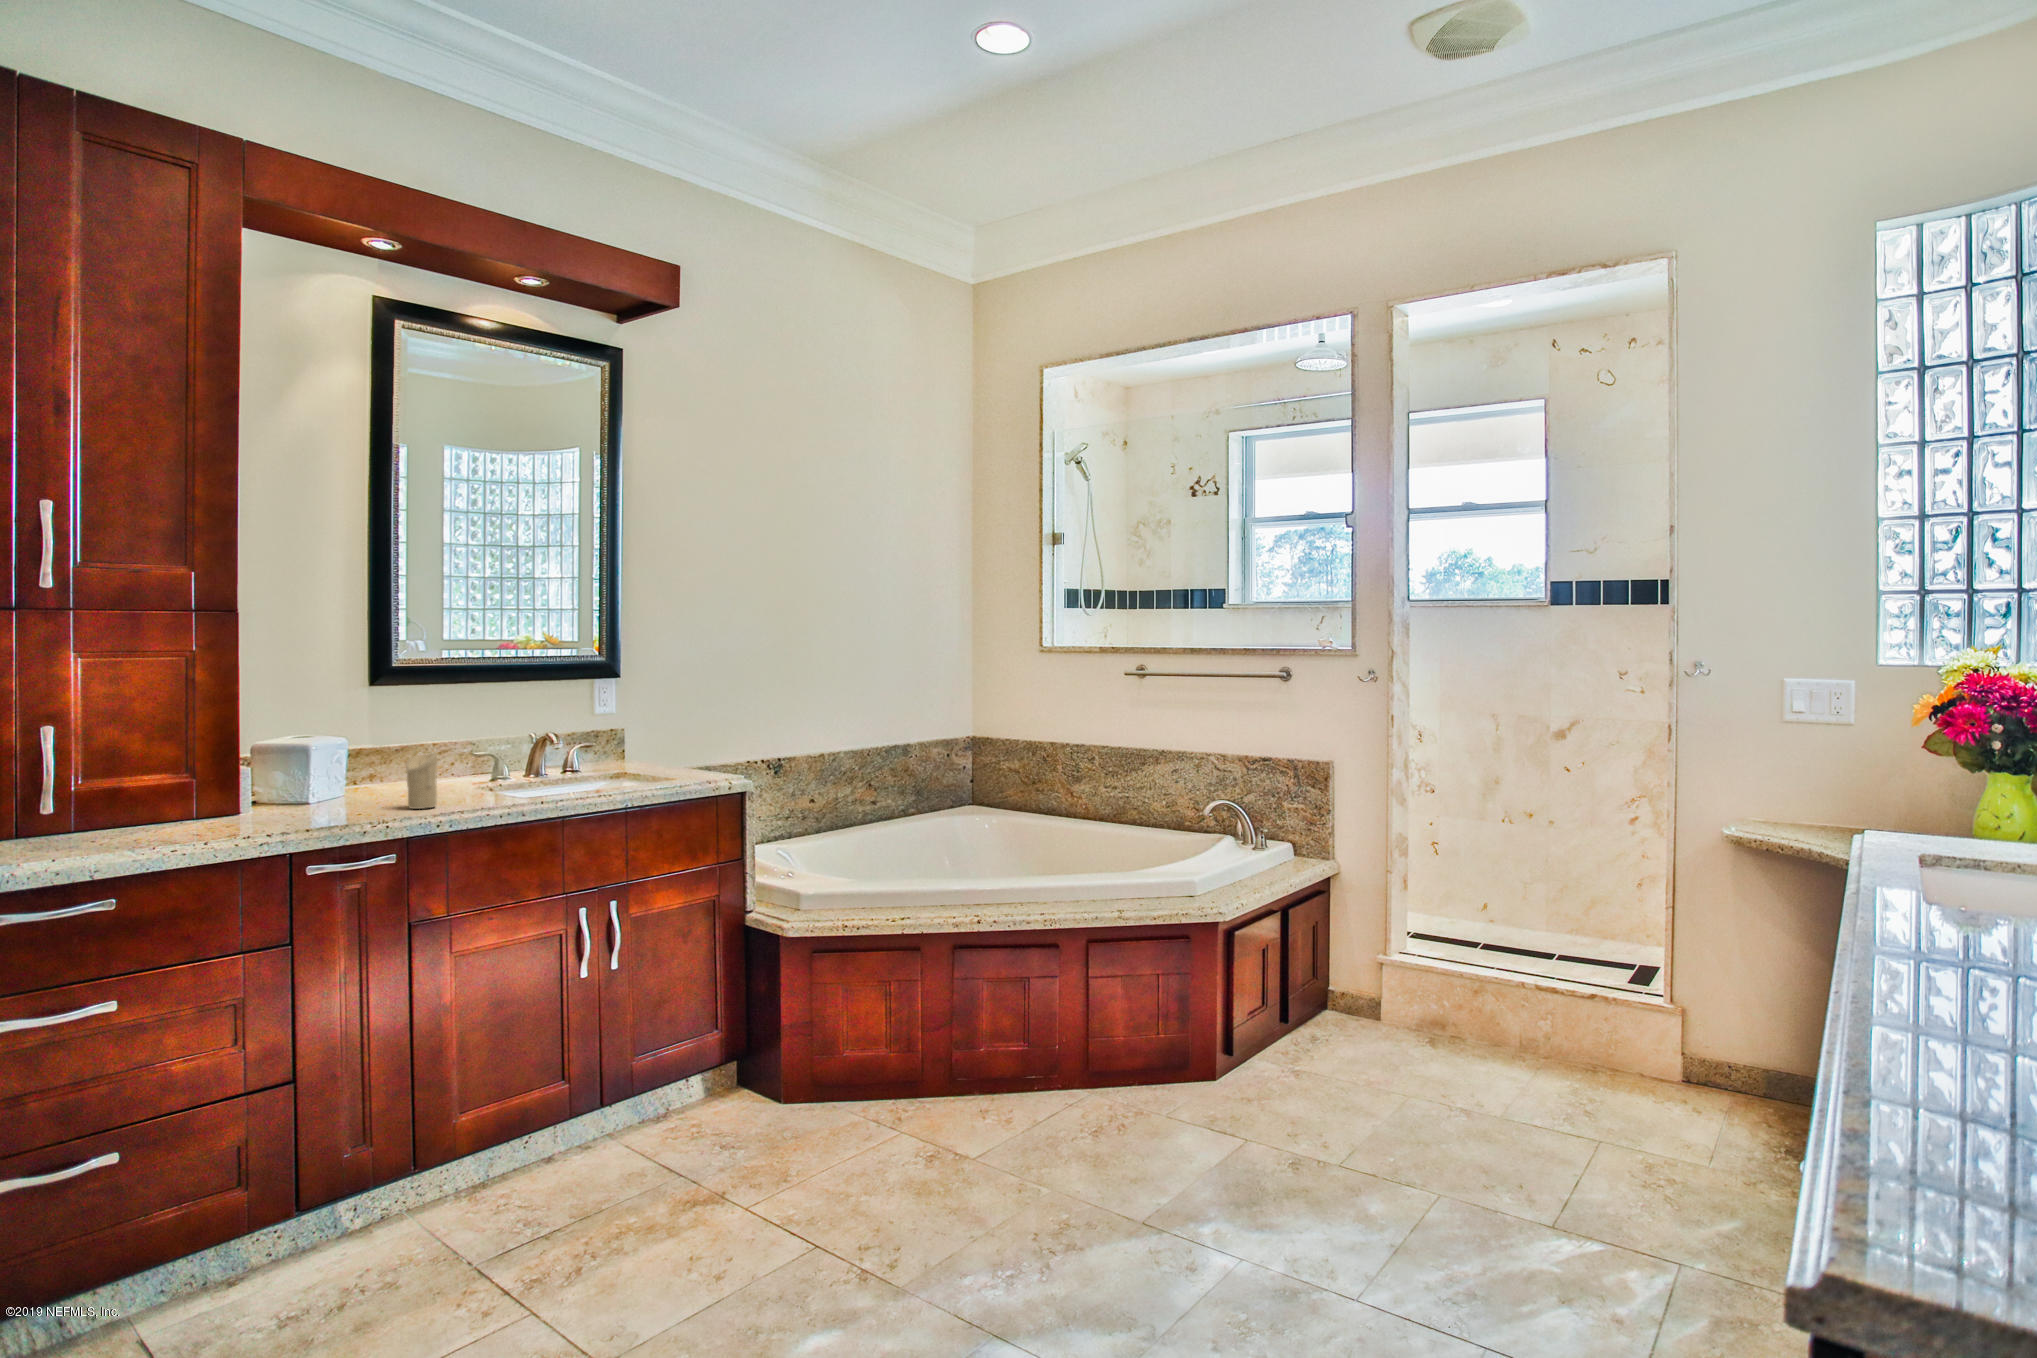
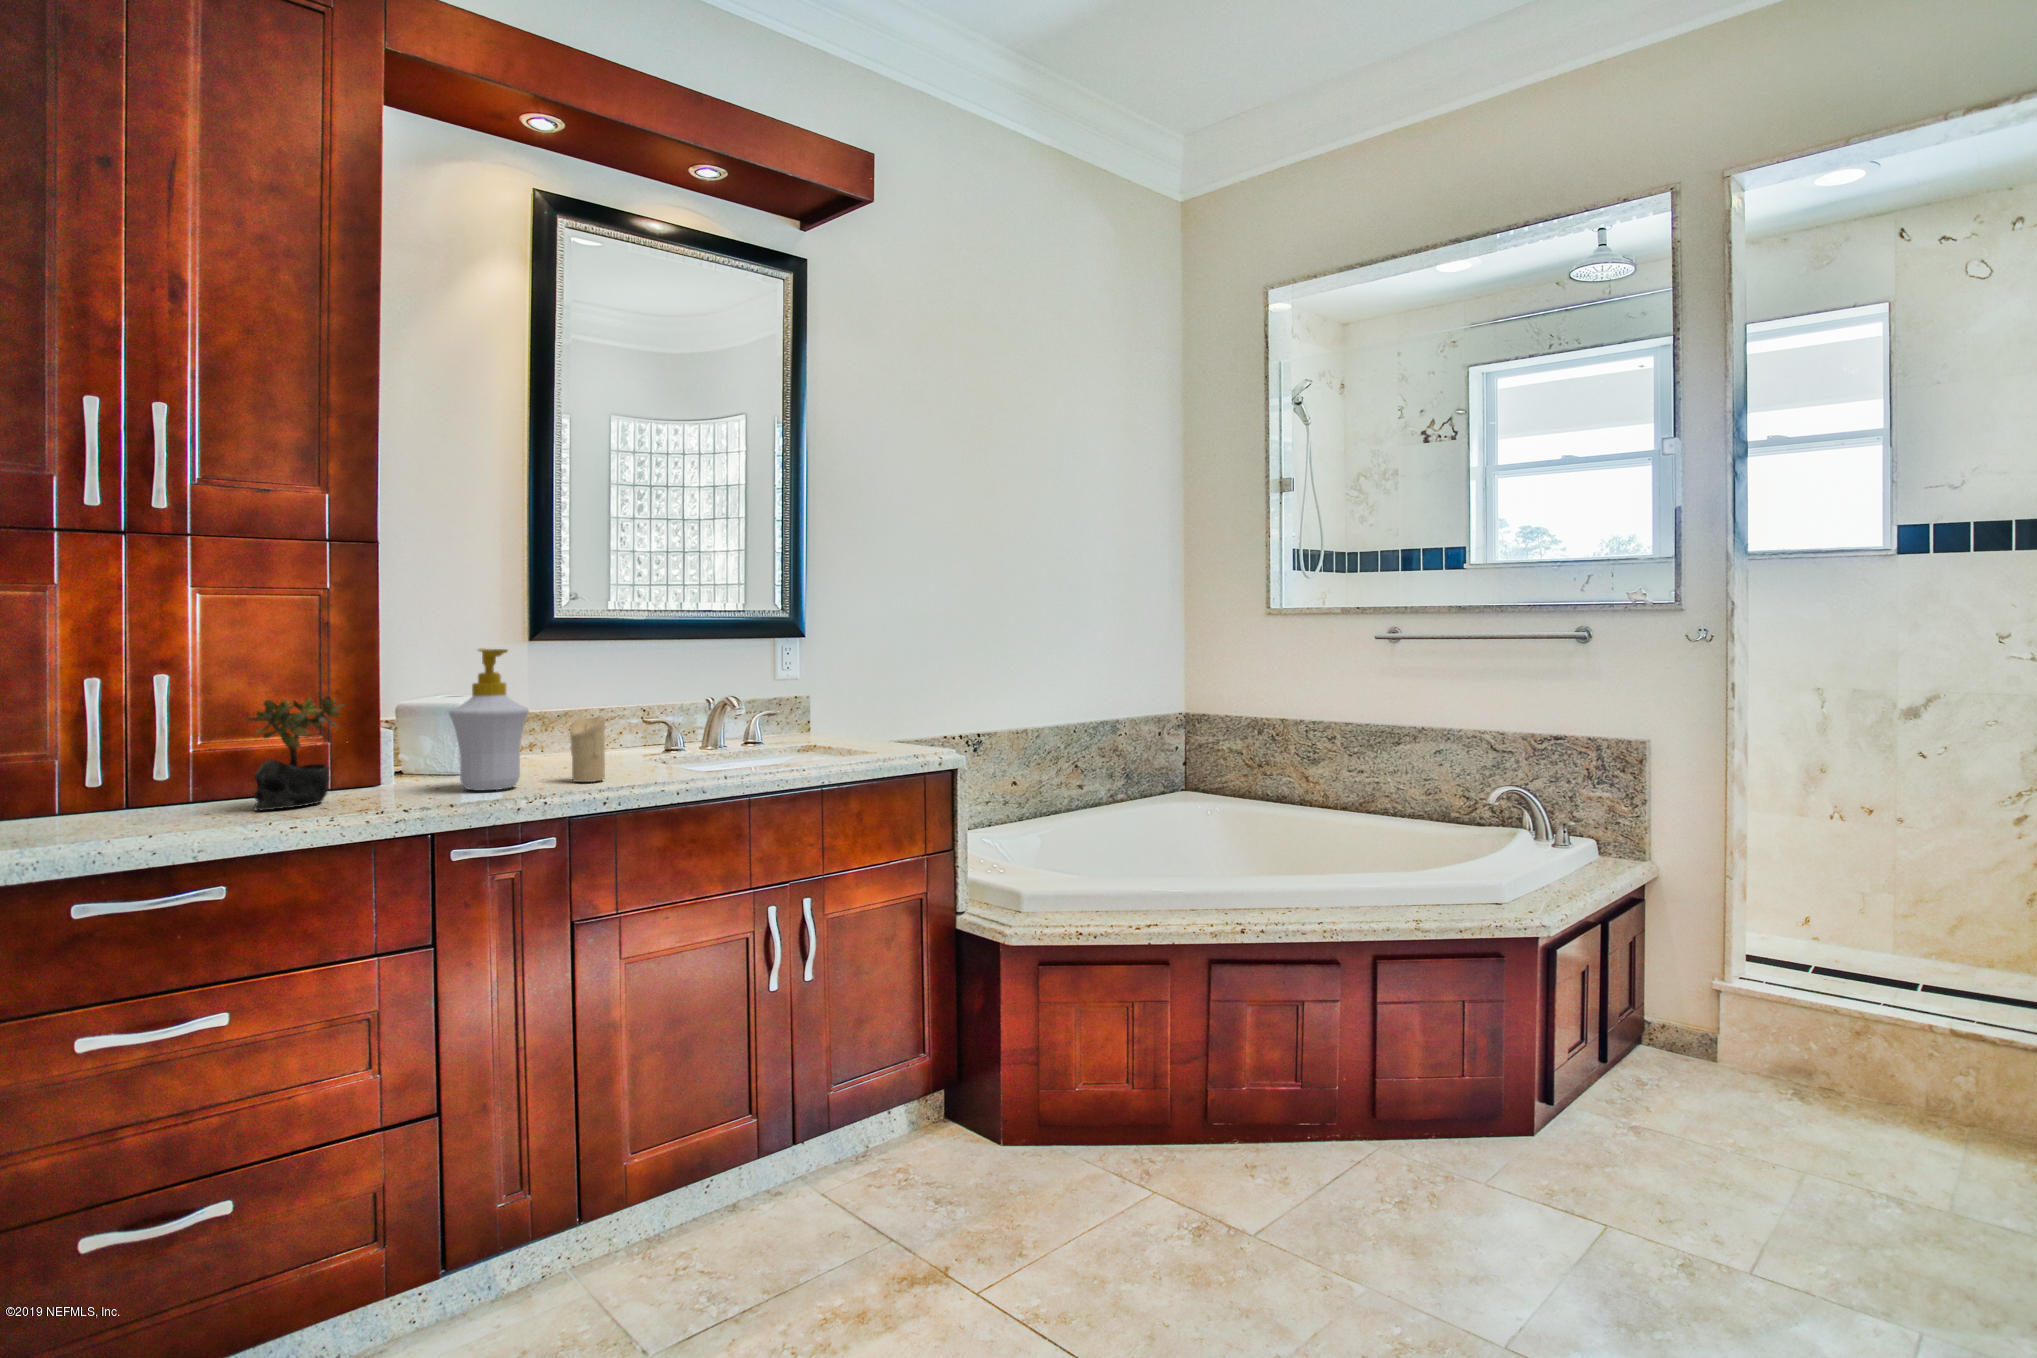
soap bottle: none [301,700,371,817] -> present [449,649,529,791]
succulent plant: none [128,738,212,838] -> present [246,692,344,810]

